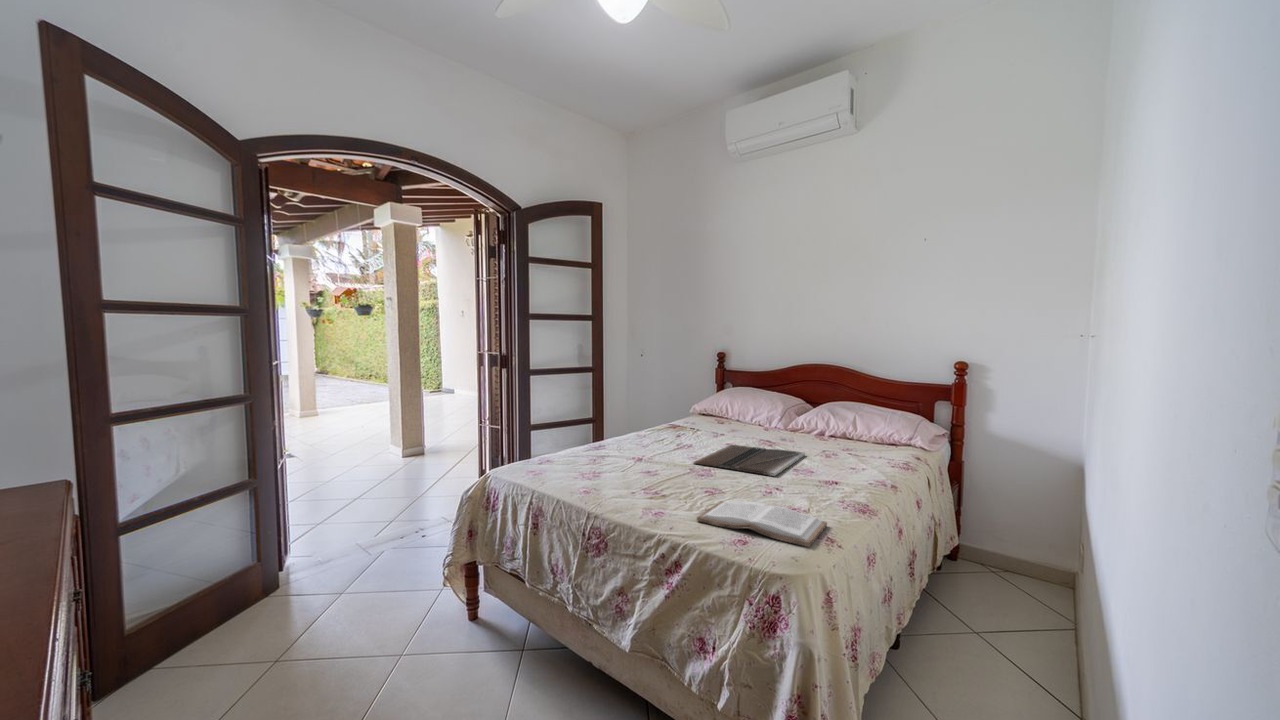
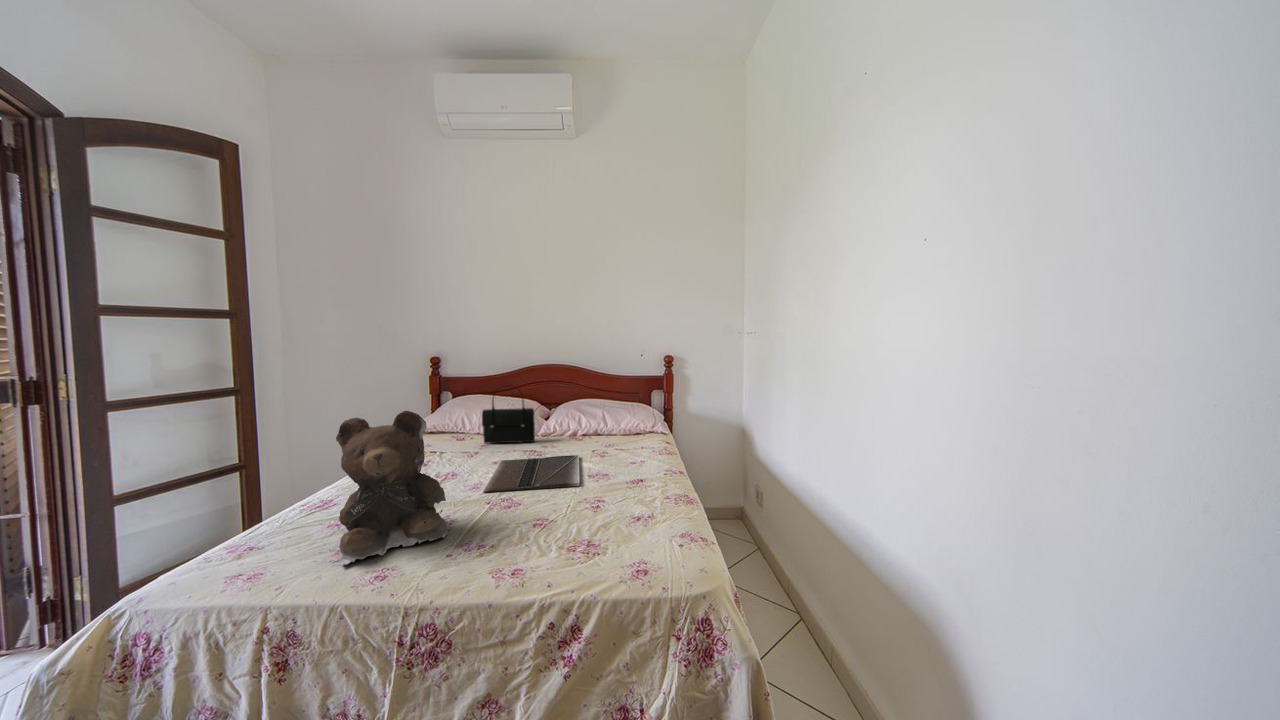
handbag: none [730,375,779,436] -> present [482,385,535,444]
teddy bear: none [576,383,649,483] -> present [336,411,449,564]
book: present [697,500,827,547] -> none [565,519,690,565]

